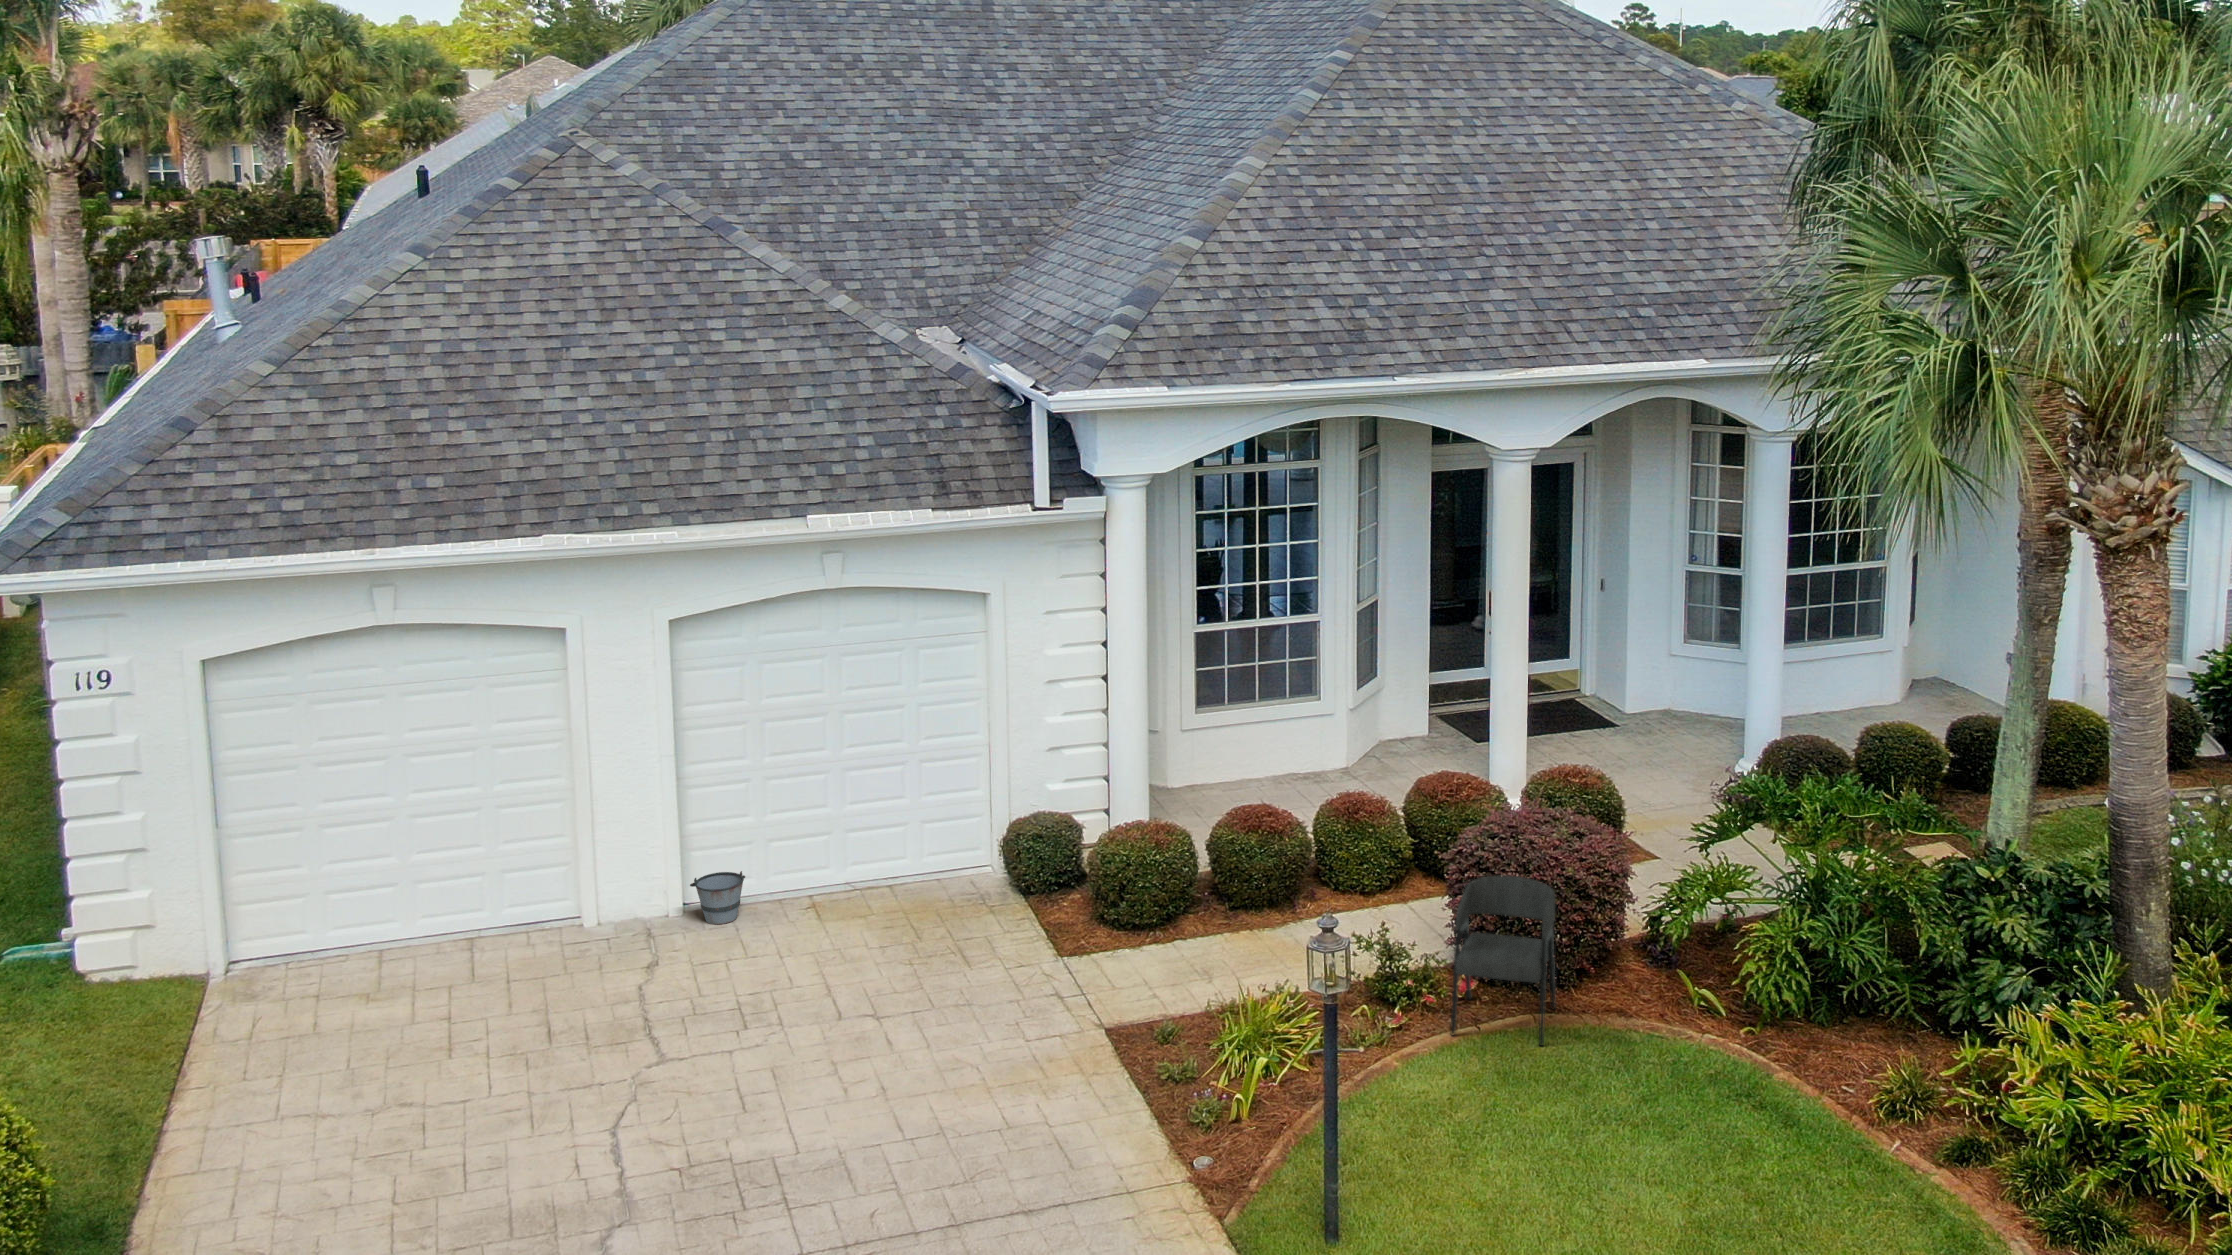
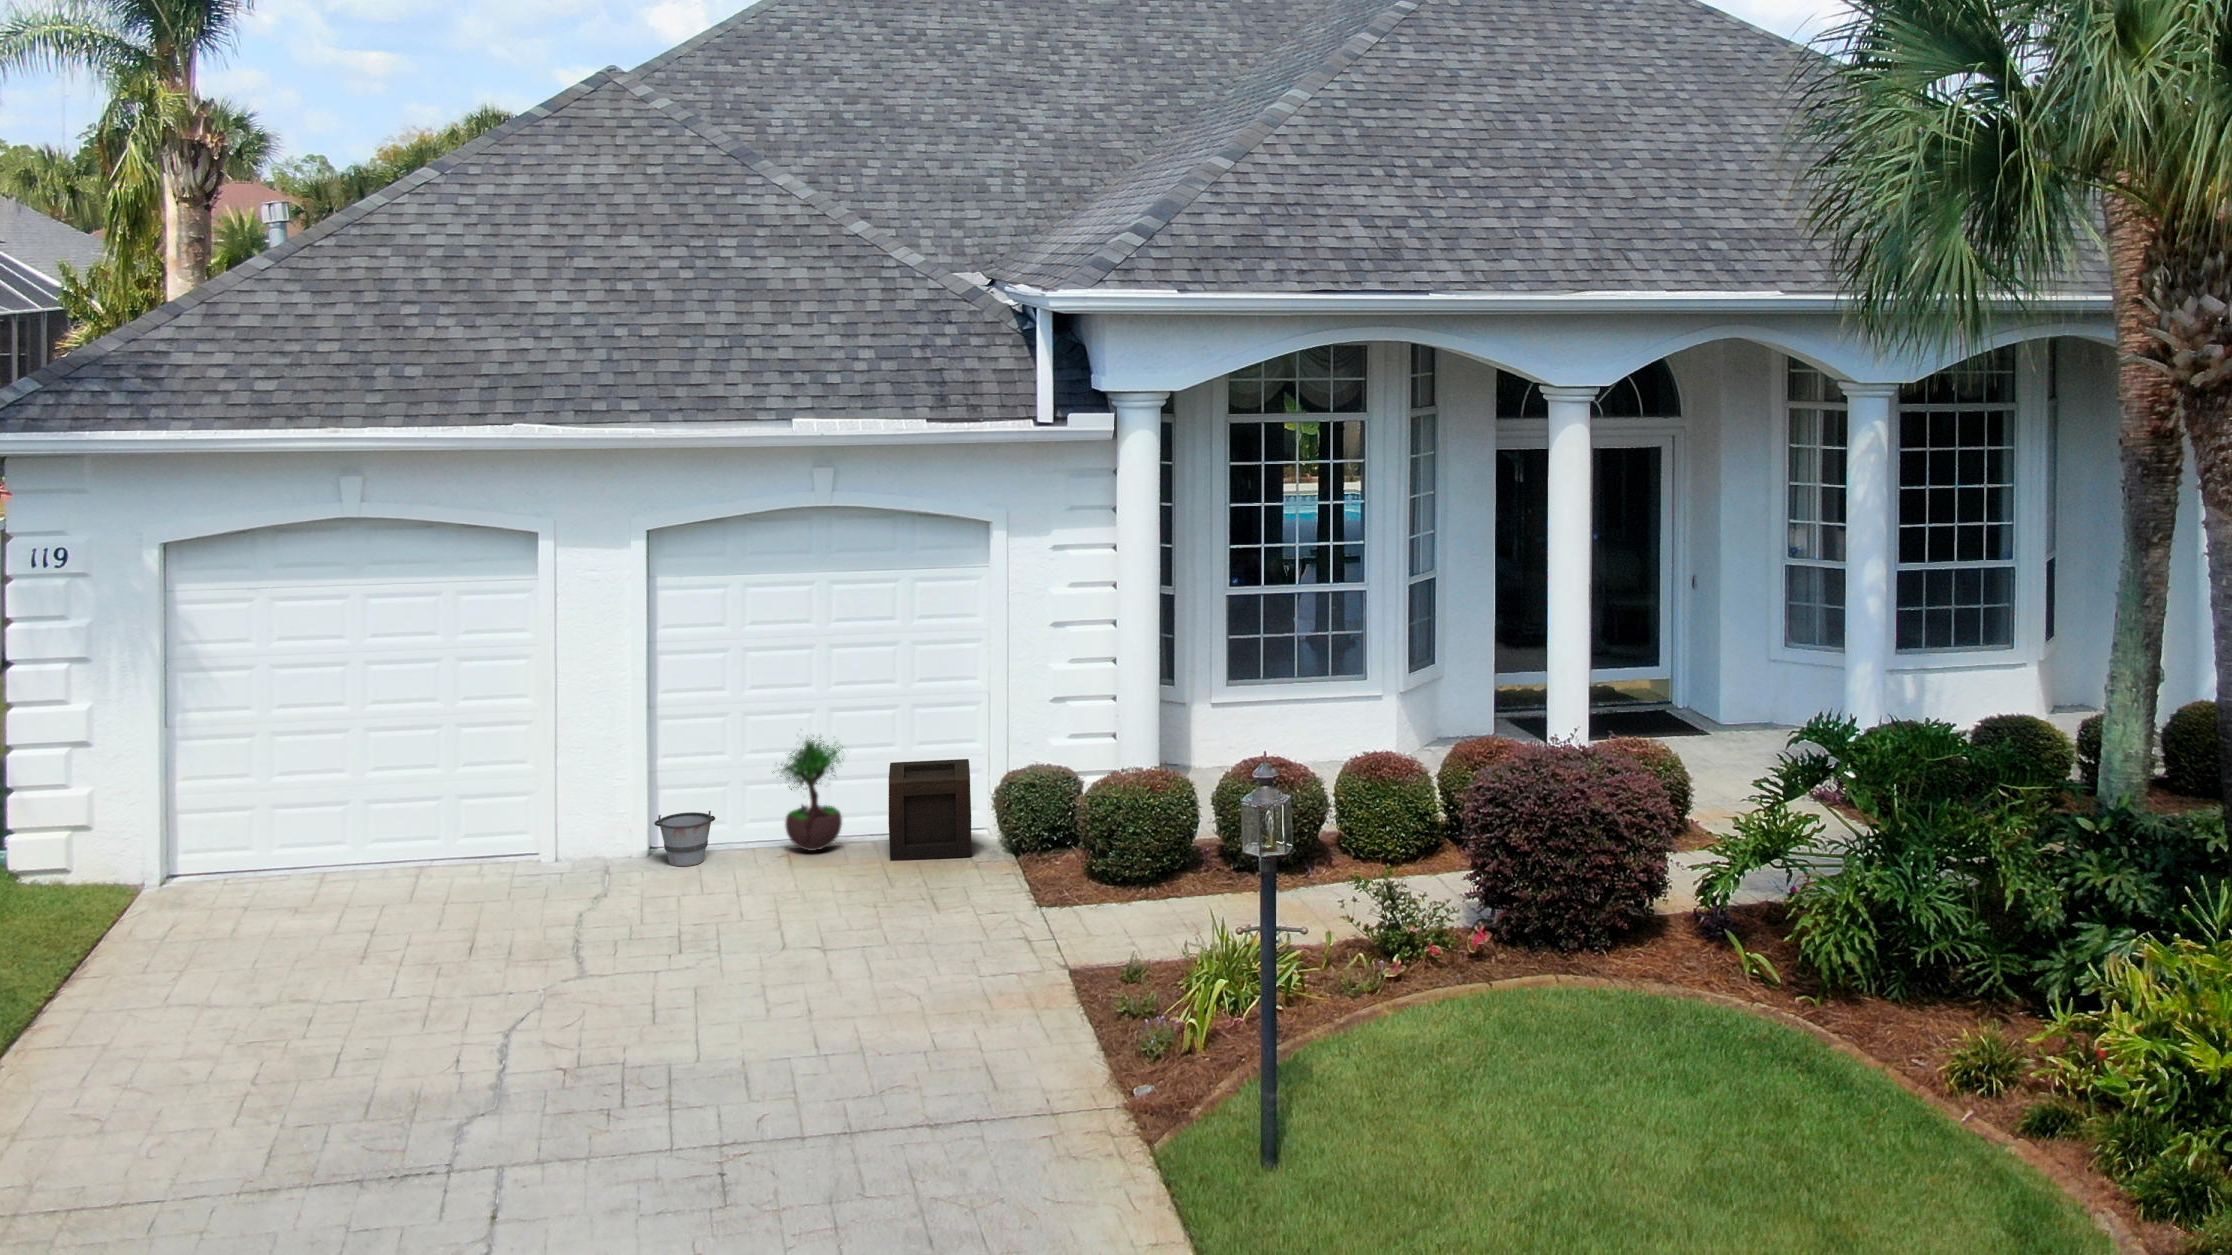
potted tree: none [798,793,867,901] -> present [773,735,844,851]
wooden crate: none [901,808,983,910] -> present [889,759,971,861]
chair: present [1450,875,1556,1046] -> none [1454,809,1581,998]

